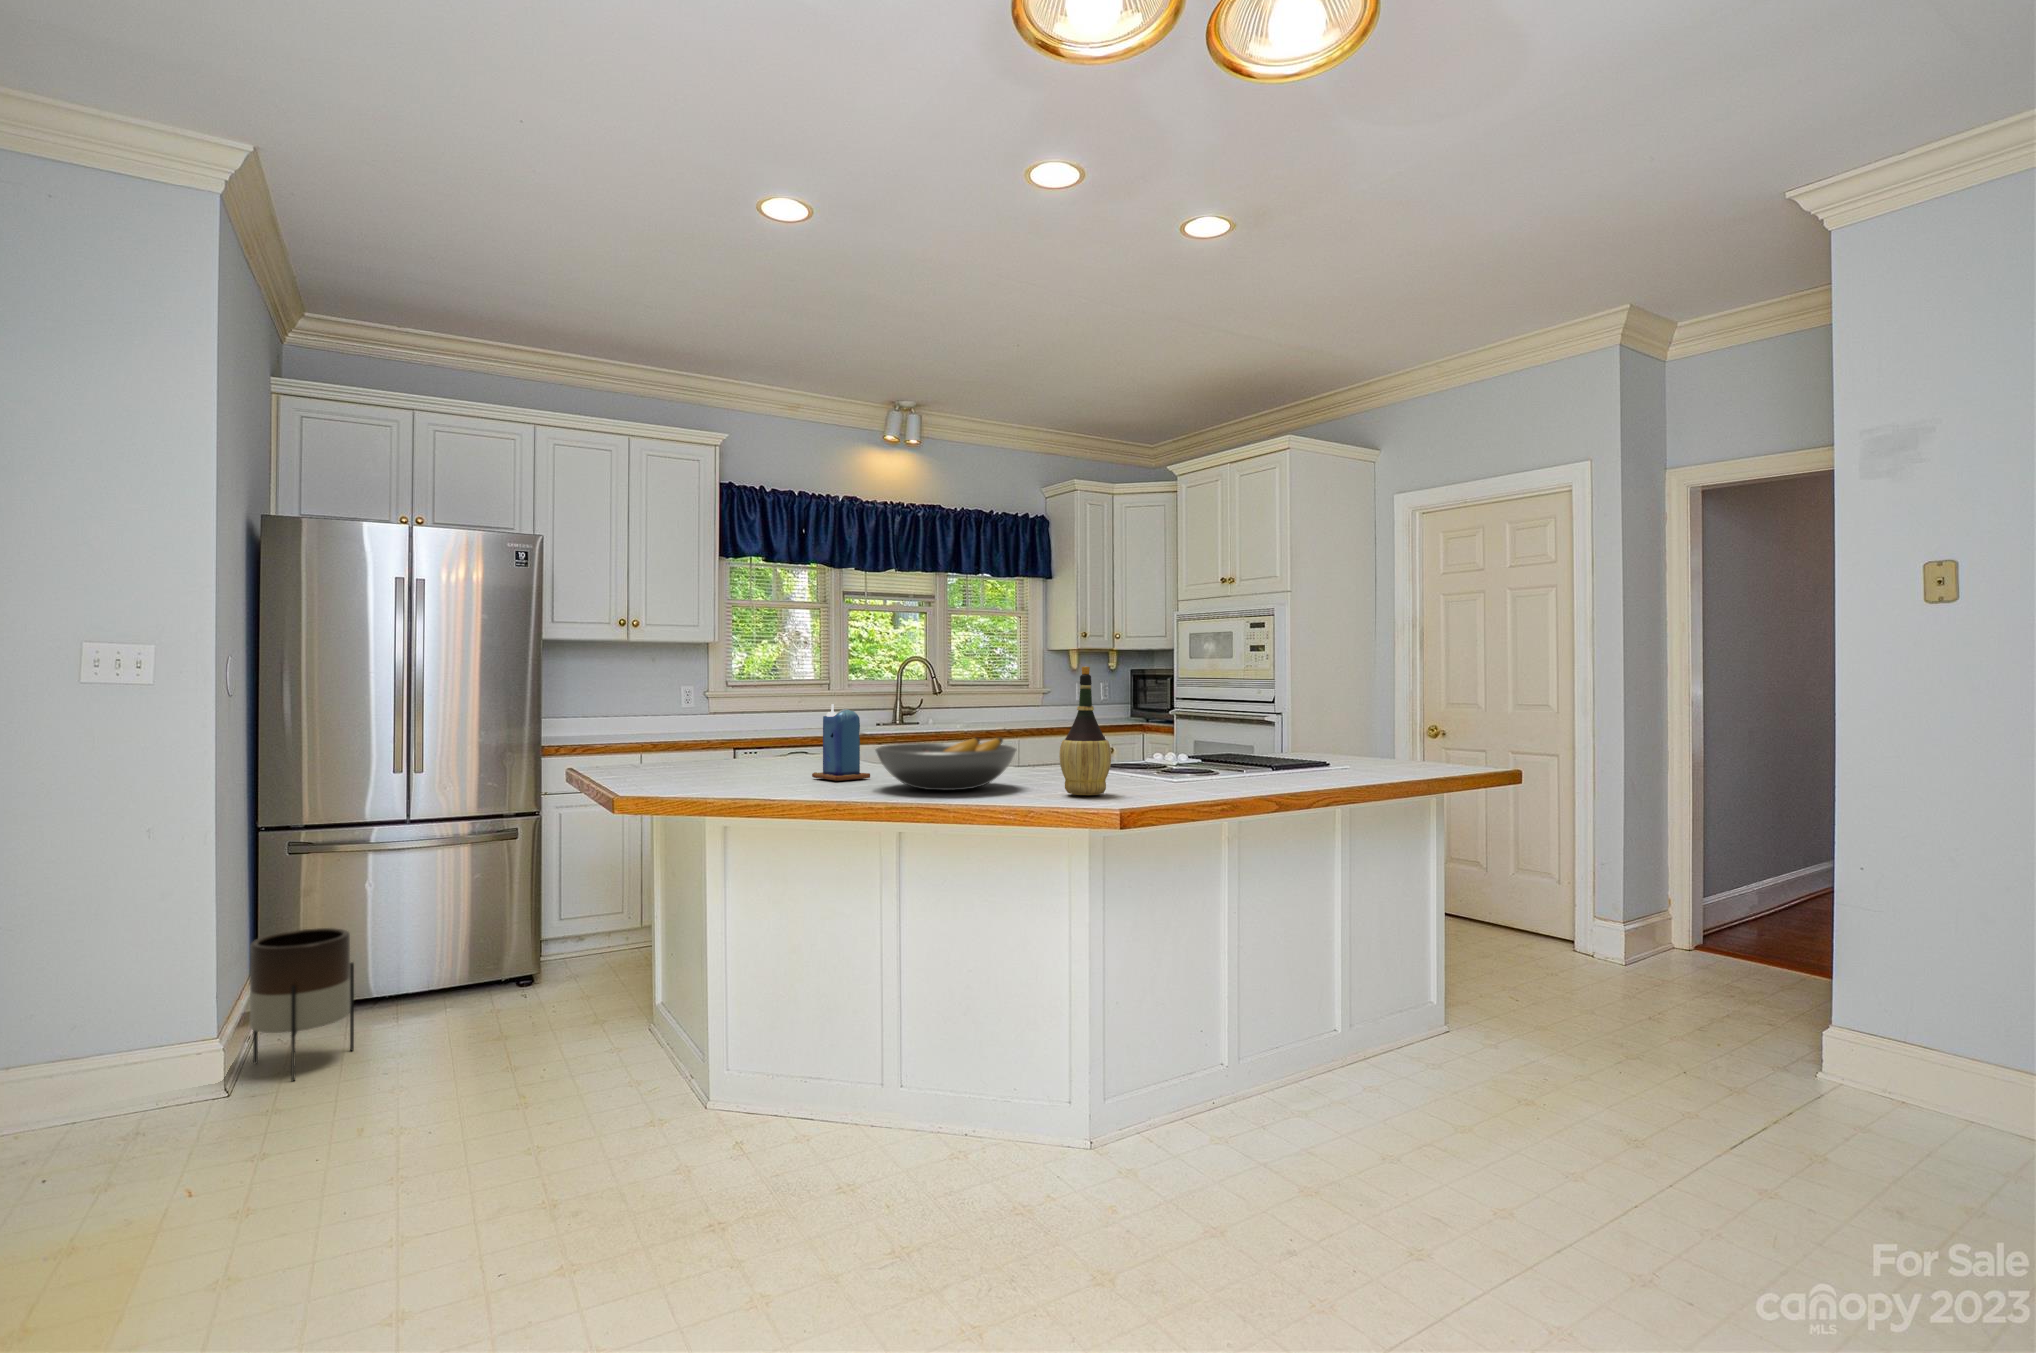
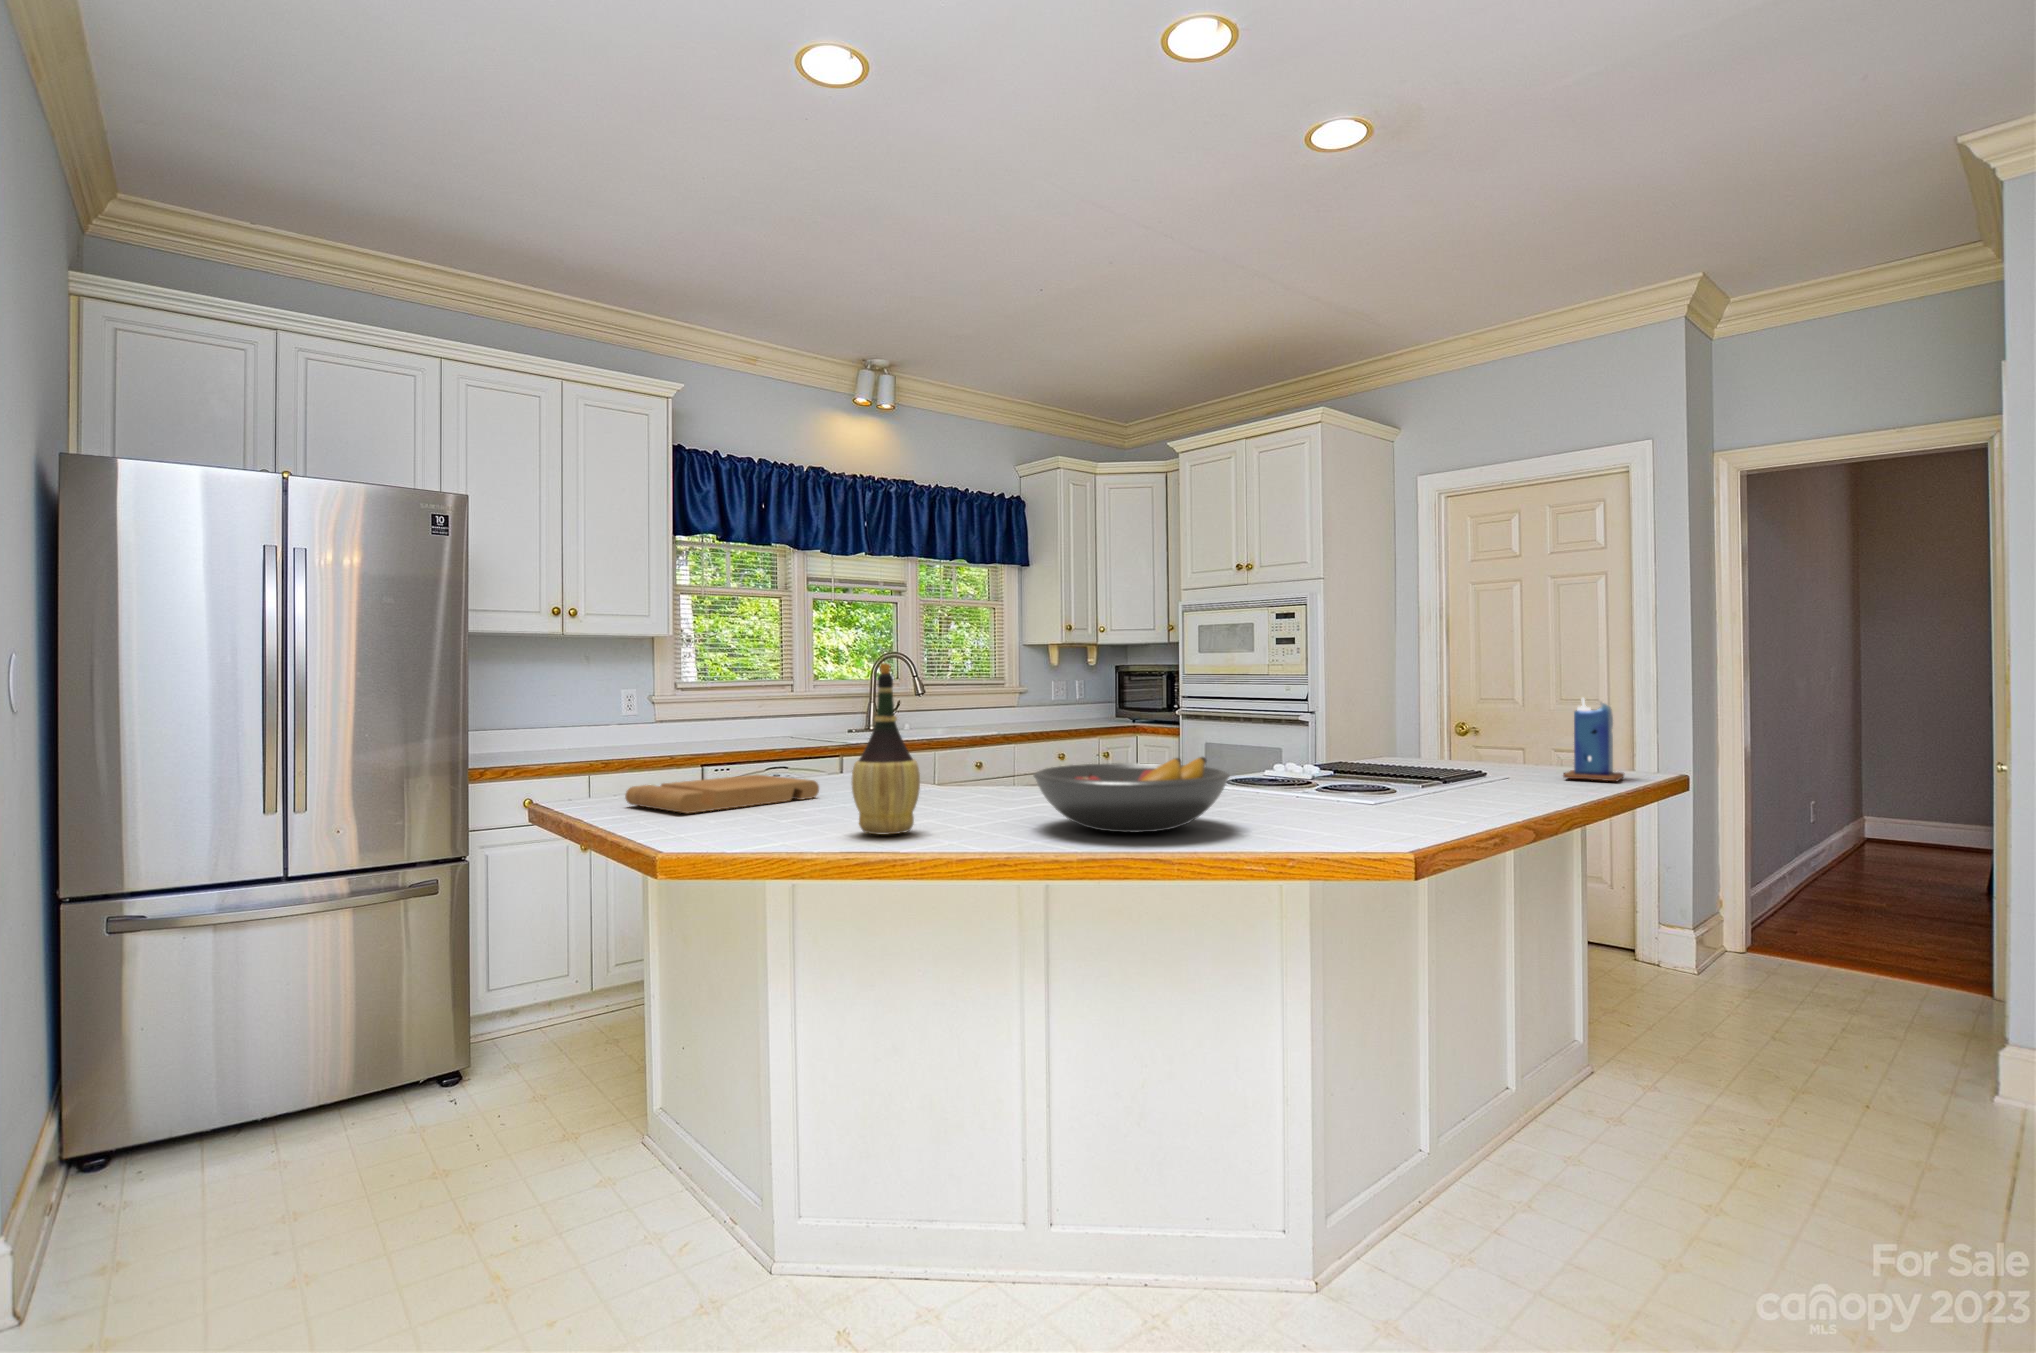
wine bottle: present [1059,666,1111,795] -> present [852,663,920,835]
candle: present [812,704,870,781] -> present [1563,698,1624,781]
cutting board: none [623,750,766,774] -> present [625,775,819,813]
planter: present [250,928,354,1081] -> none [54,1043,219,1283]

